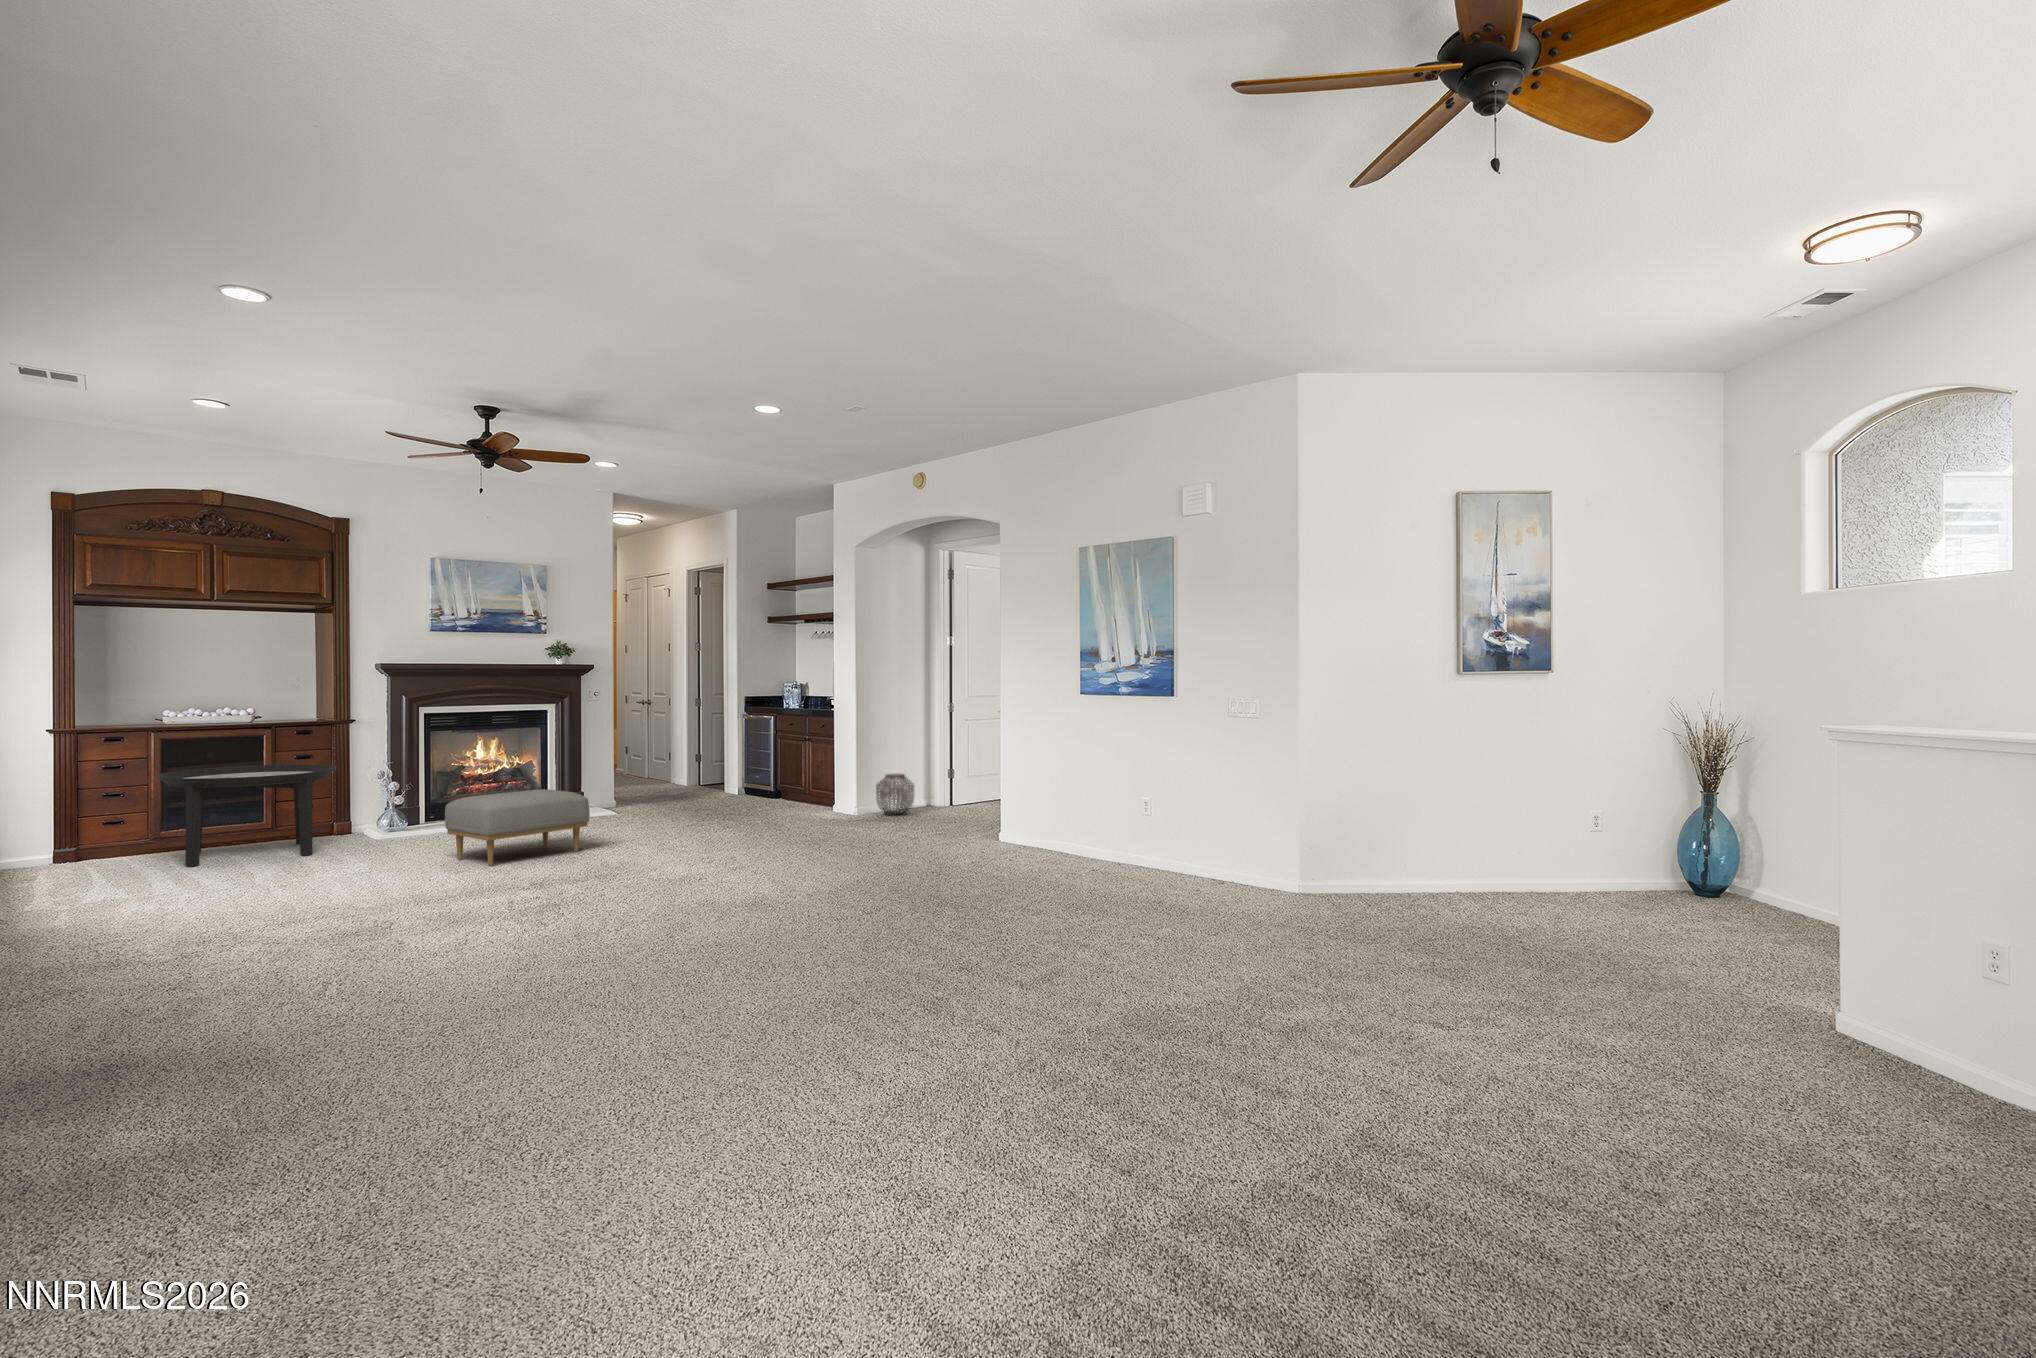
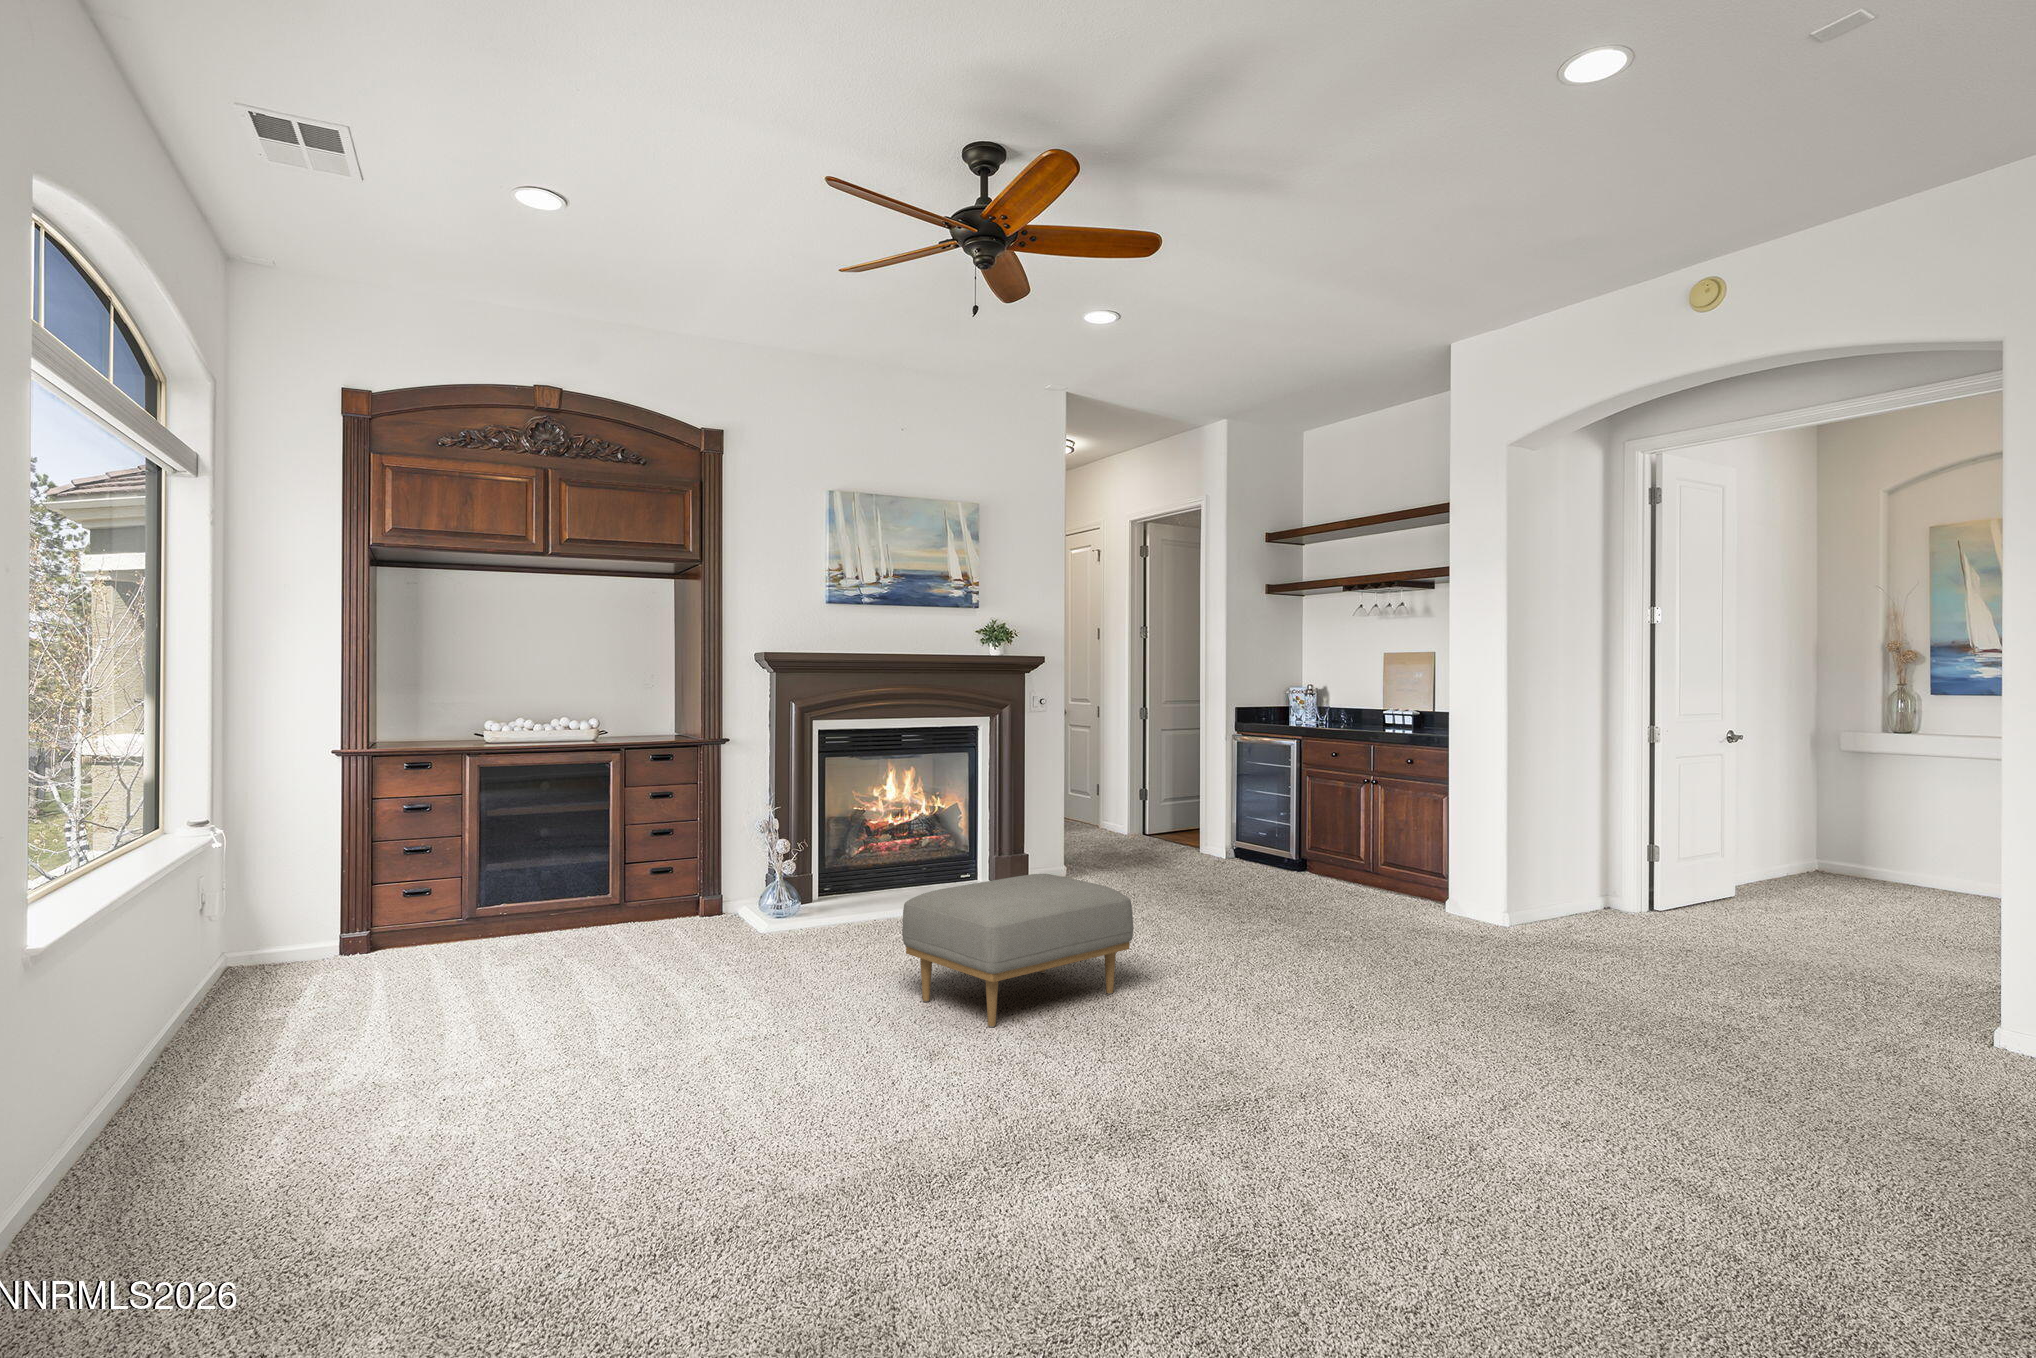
round table: present [156,764,337,866] -> none [472,808,718,983]
woven basket: present [876,774,914,815] -> none [1535,852,1610,928]

